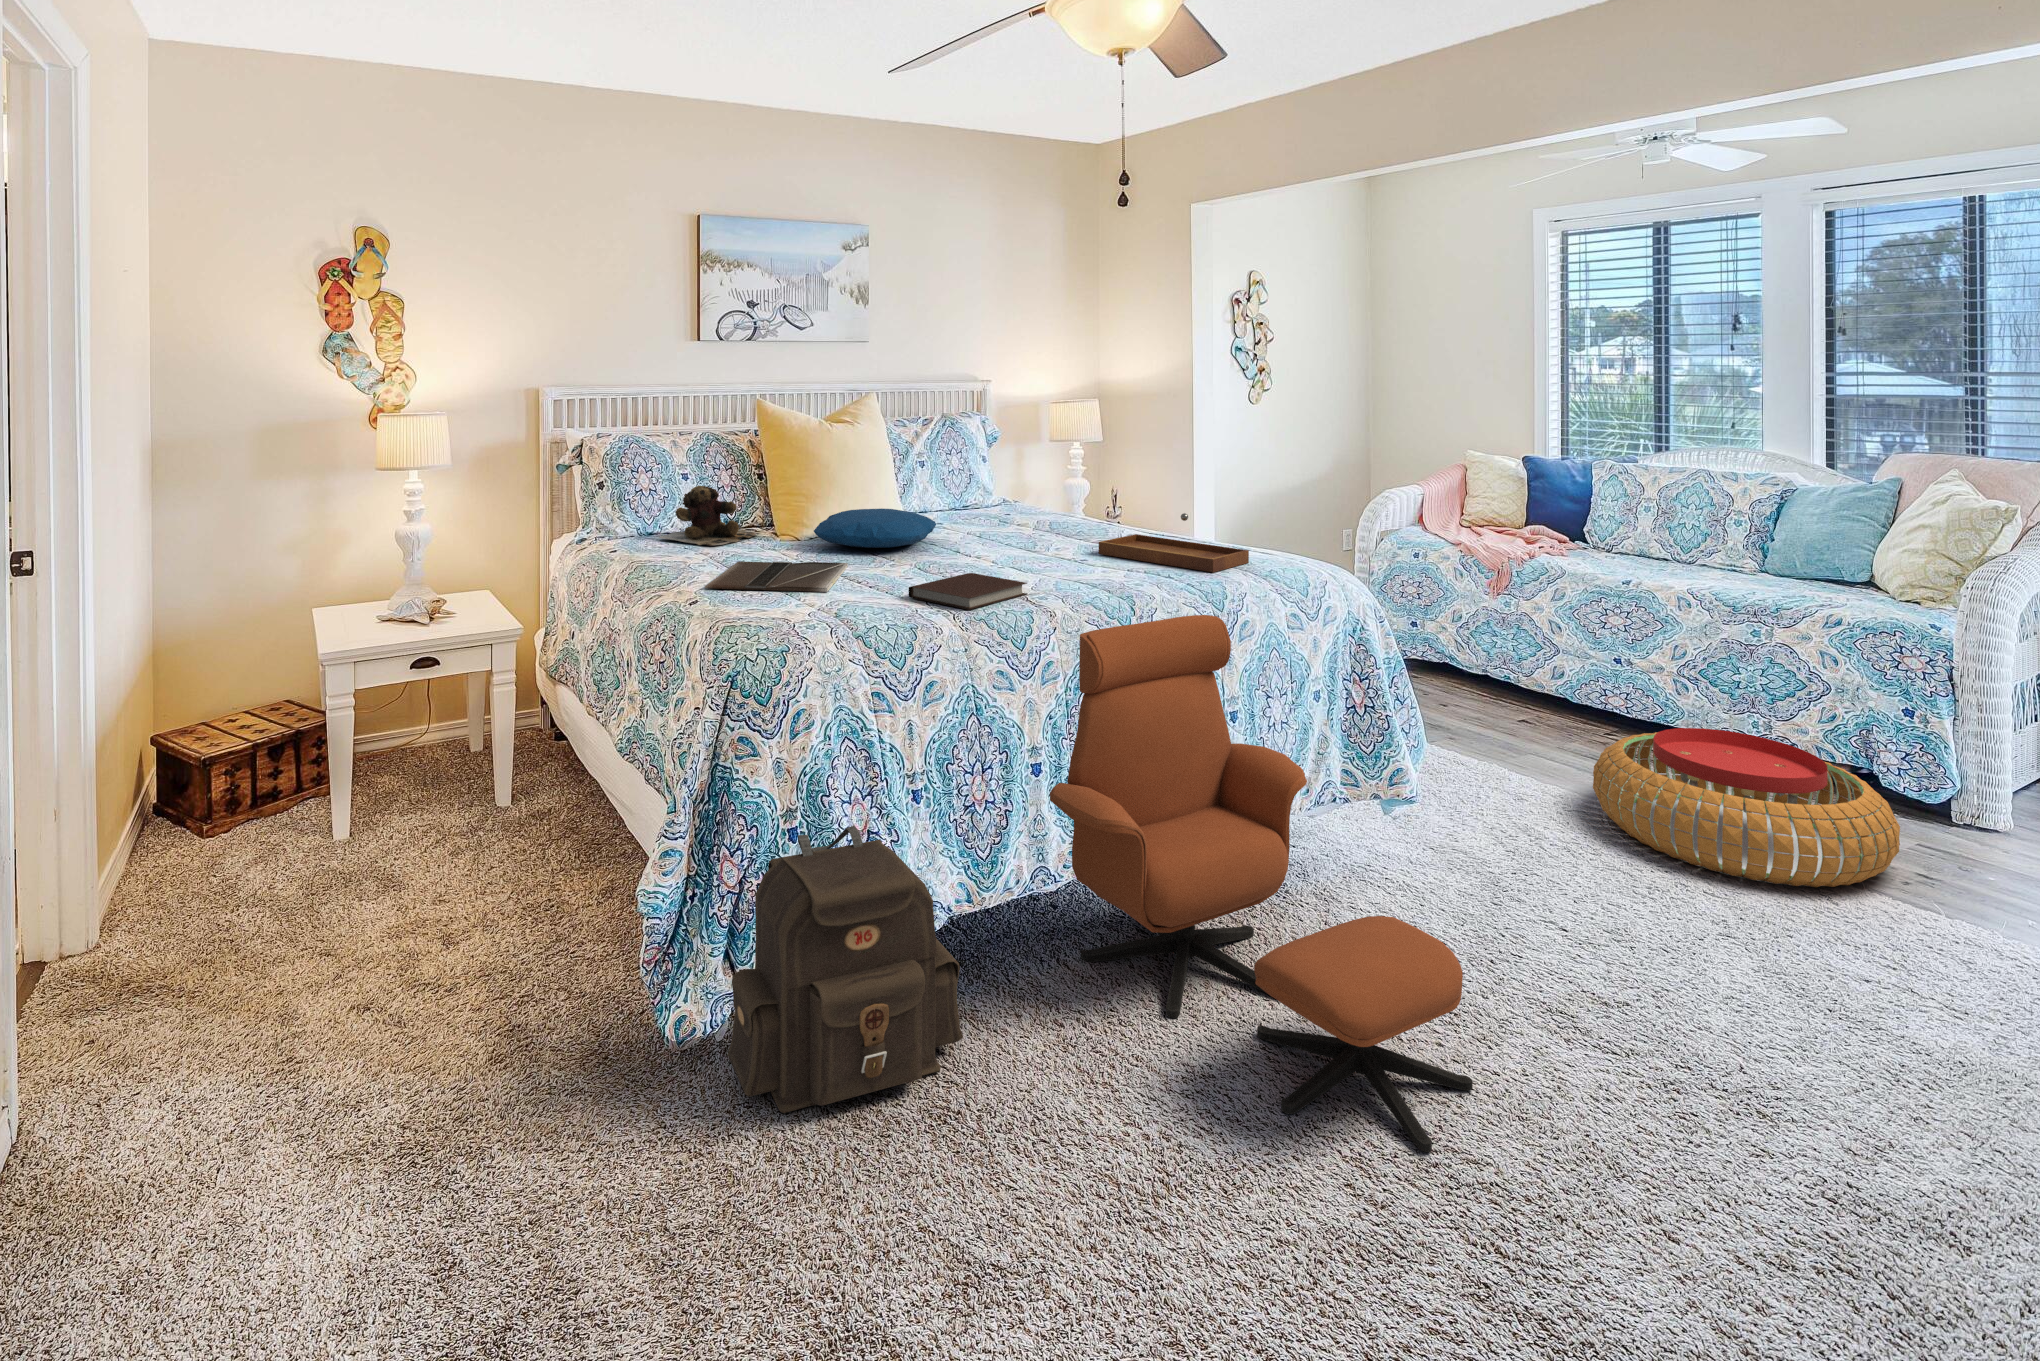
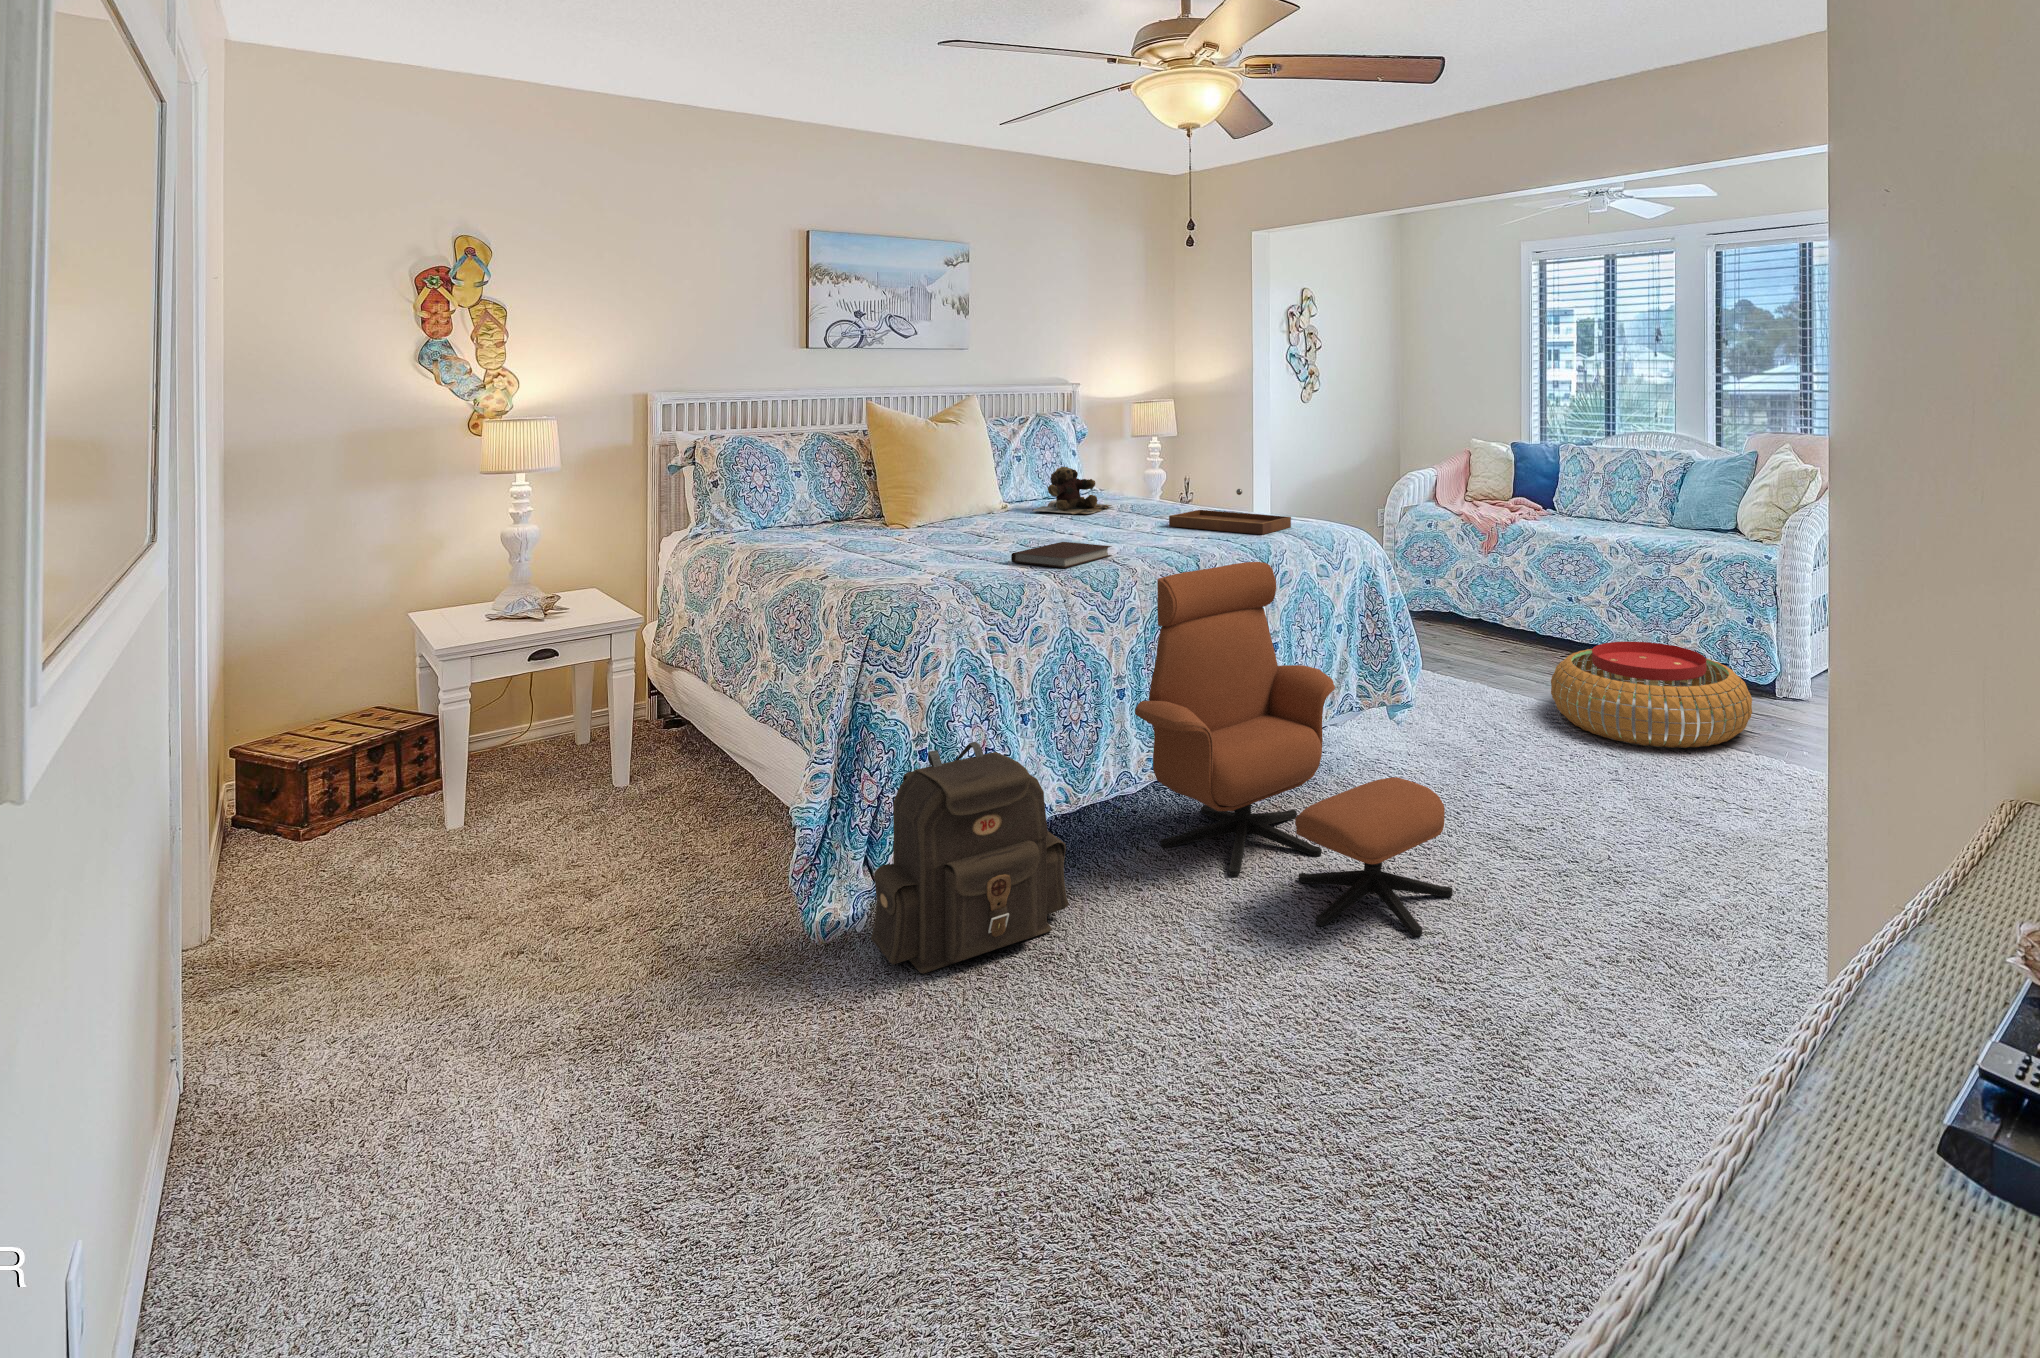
teddy bear: present [659,485,760,546] -> present [1033,467,1112,514]
pillow: present [814,509,936,548] -> none [919,498,1029,528]
laptop: present [705,561,848,592] -> none [826,541,953,565]

